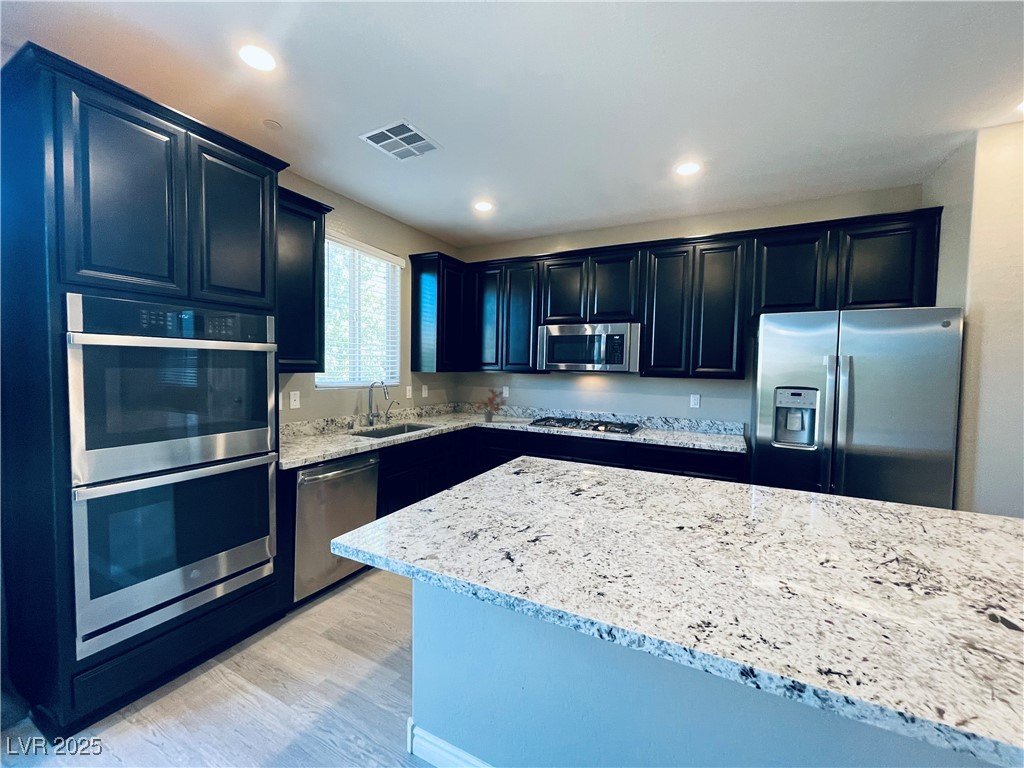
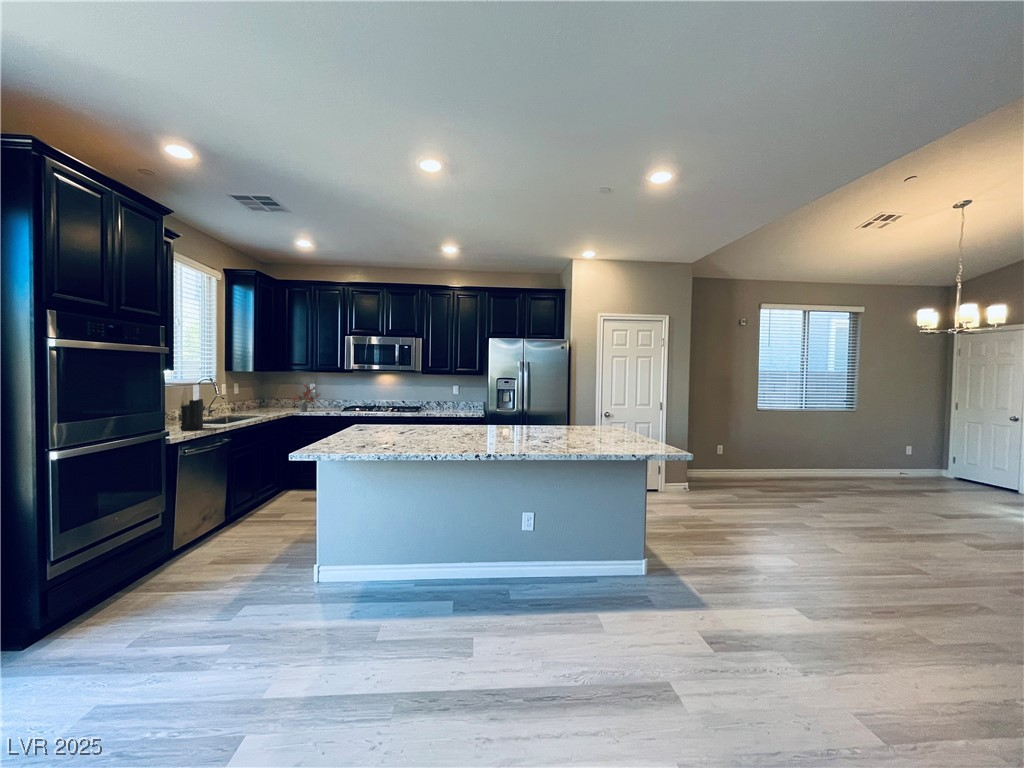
knife block: none [314,392,345,451] -> present [181,385,203,431]

